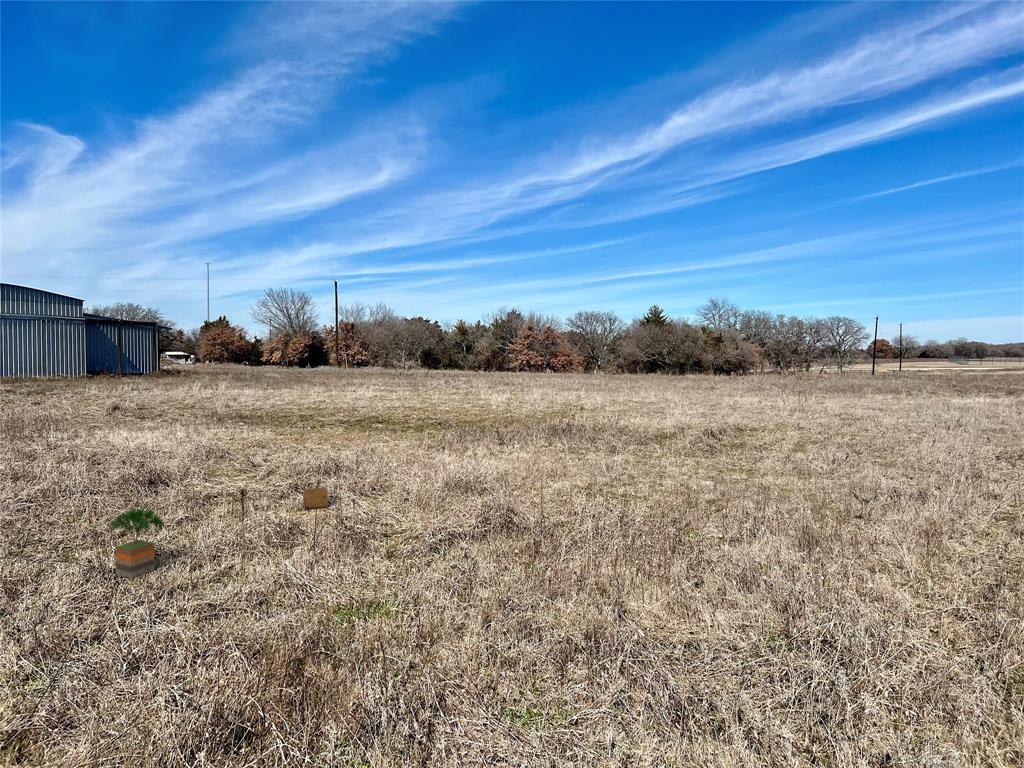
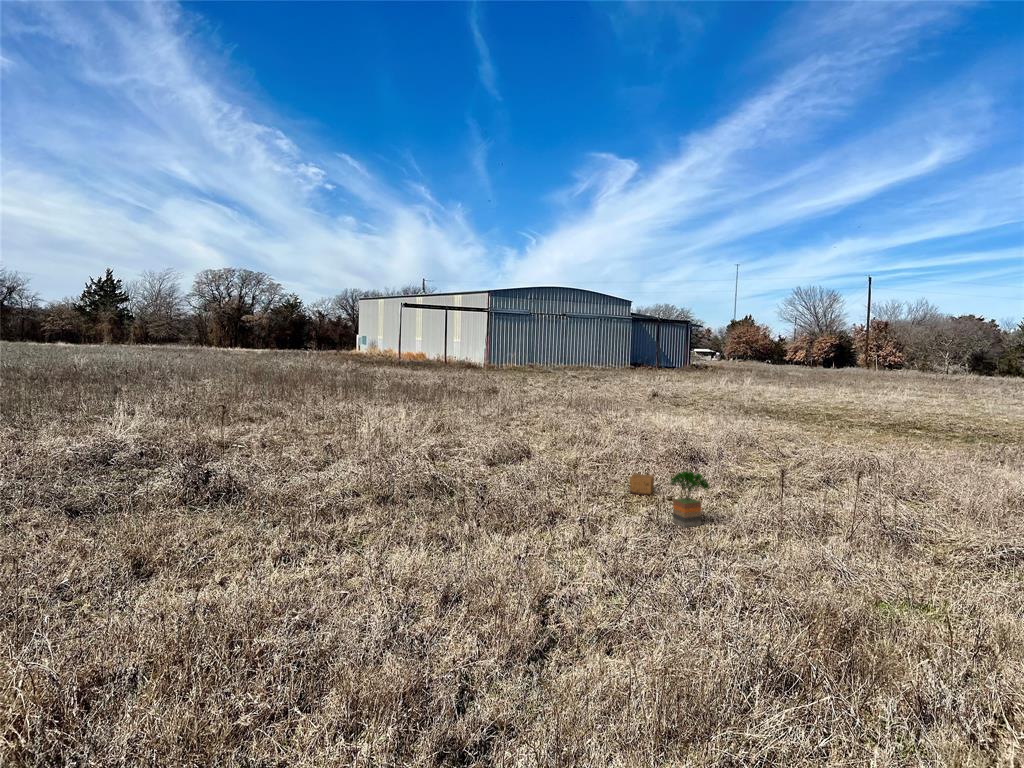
cardboard box: present [303,487,328,509] -> present [630,474,654,495]

